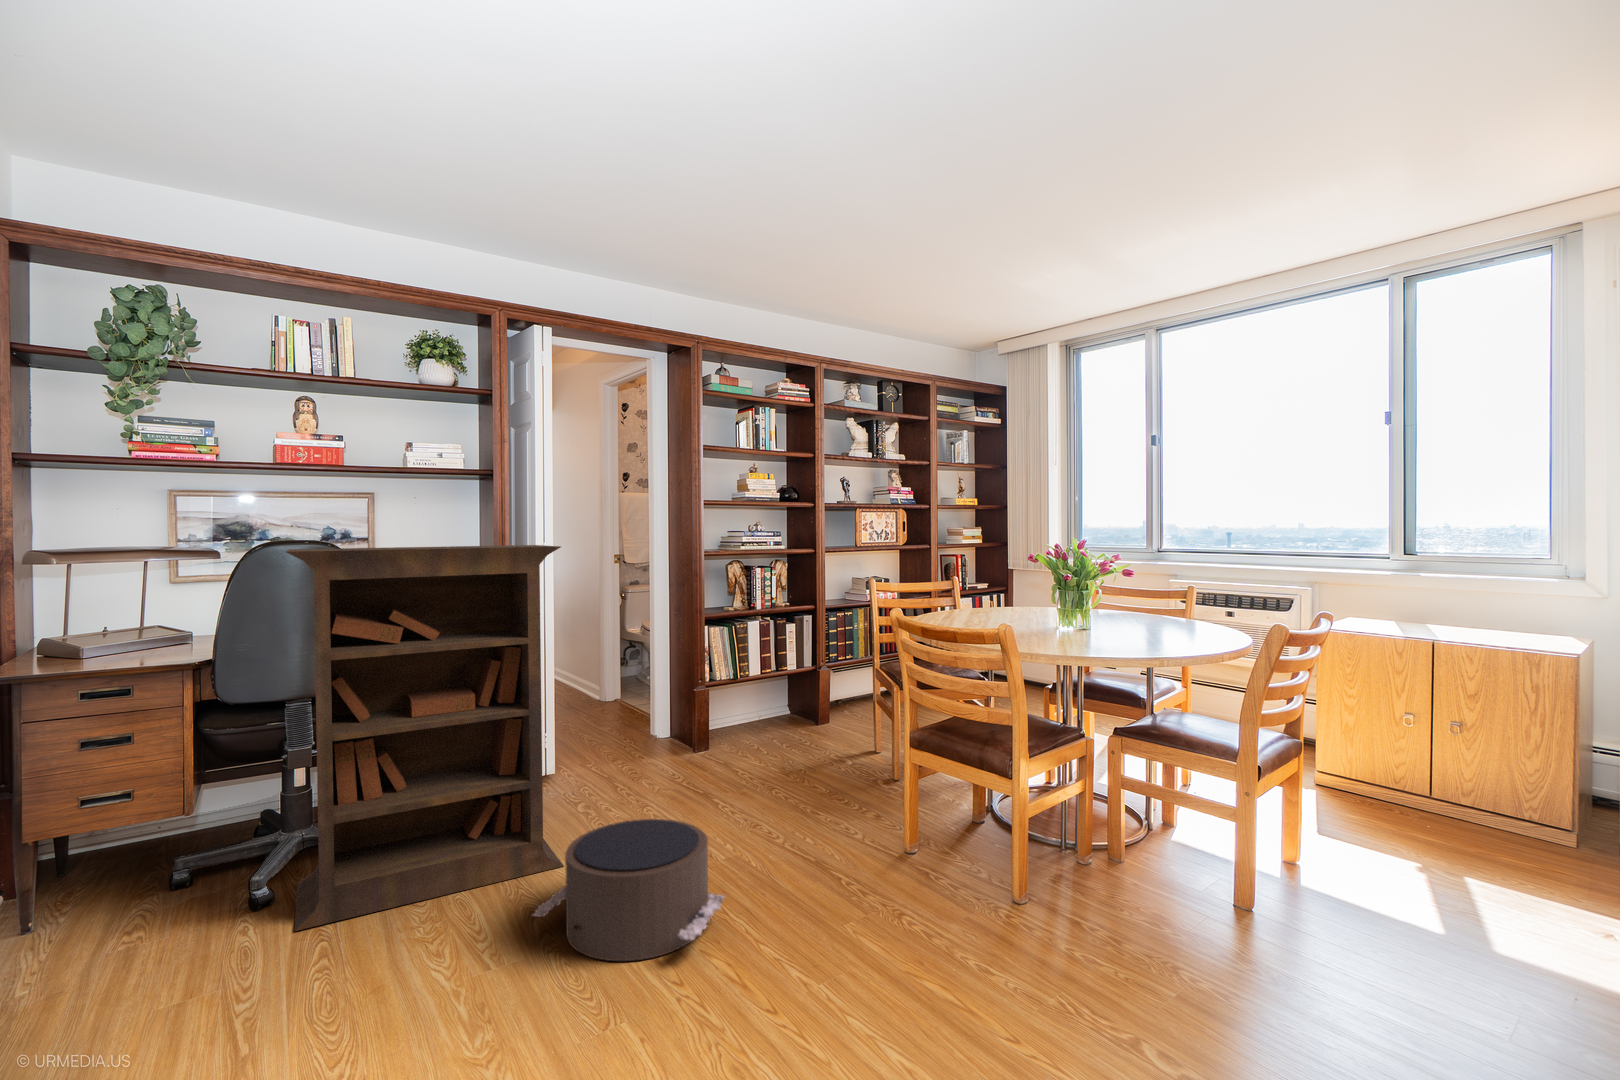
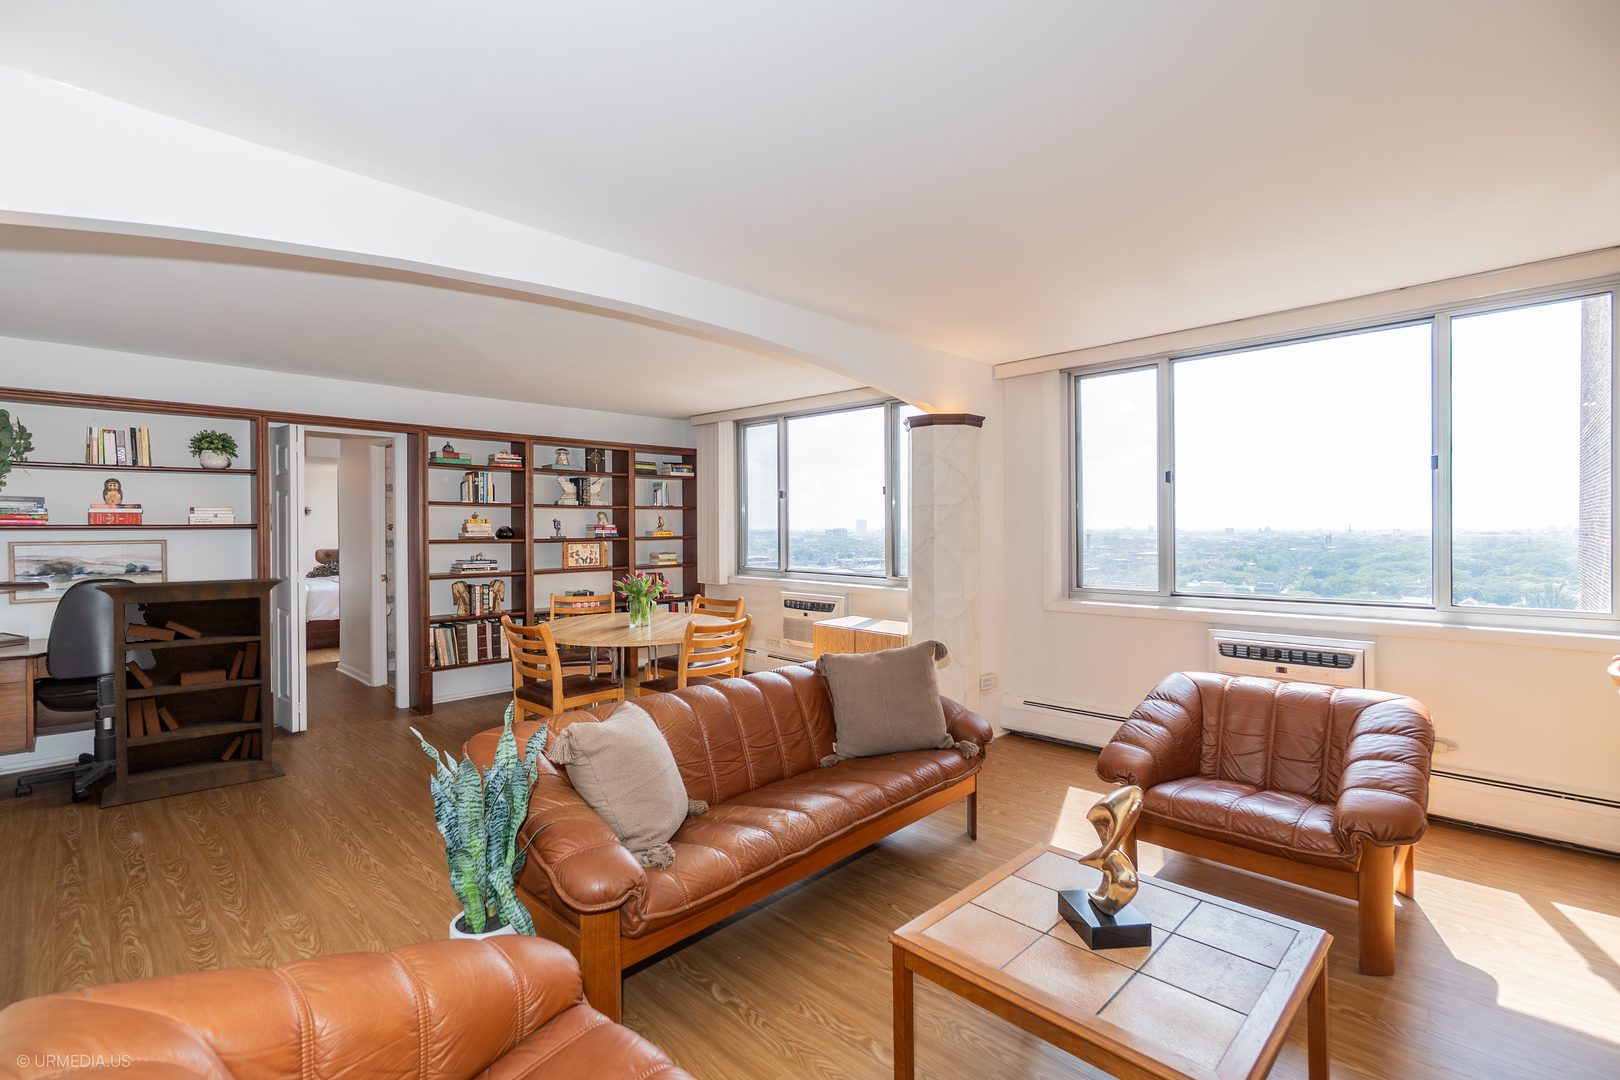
pouf: present [532,819,725,961] -> none [249,741,372,809]

